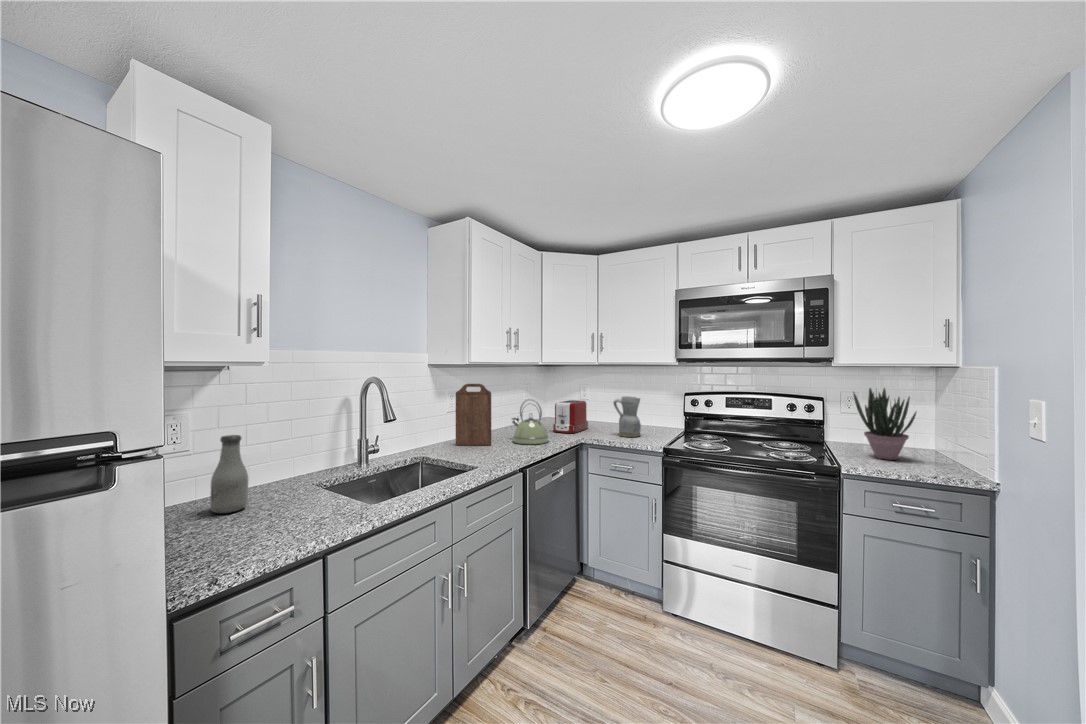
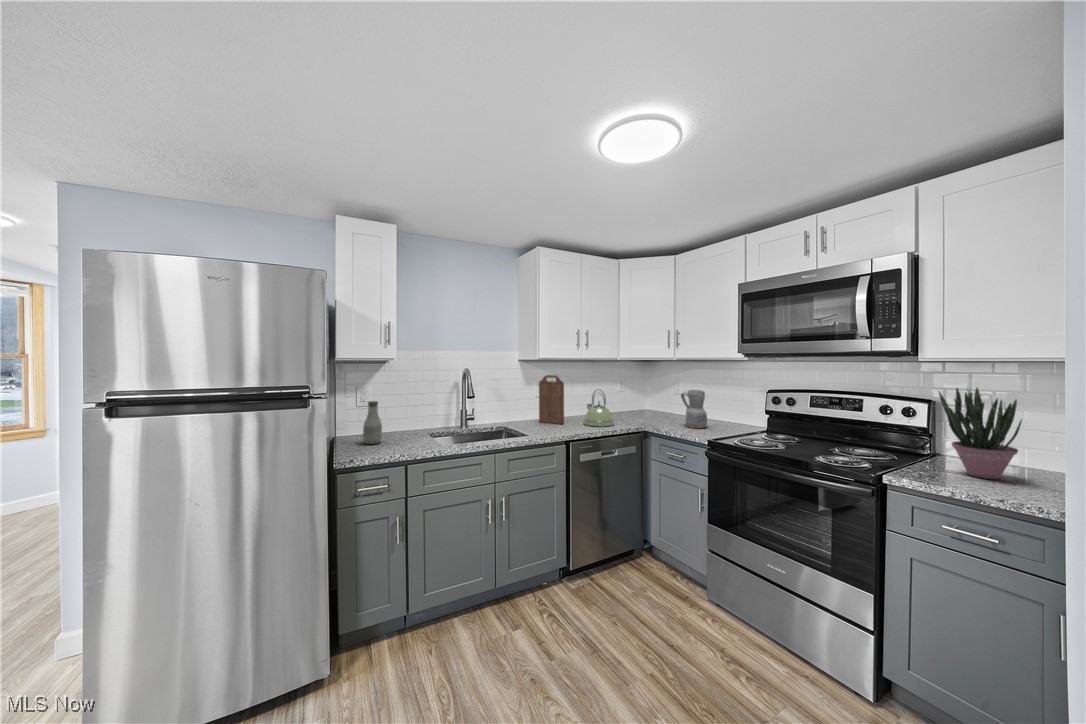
toaster: present [553,400,588,433] -> none [632,392,669,421]

